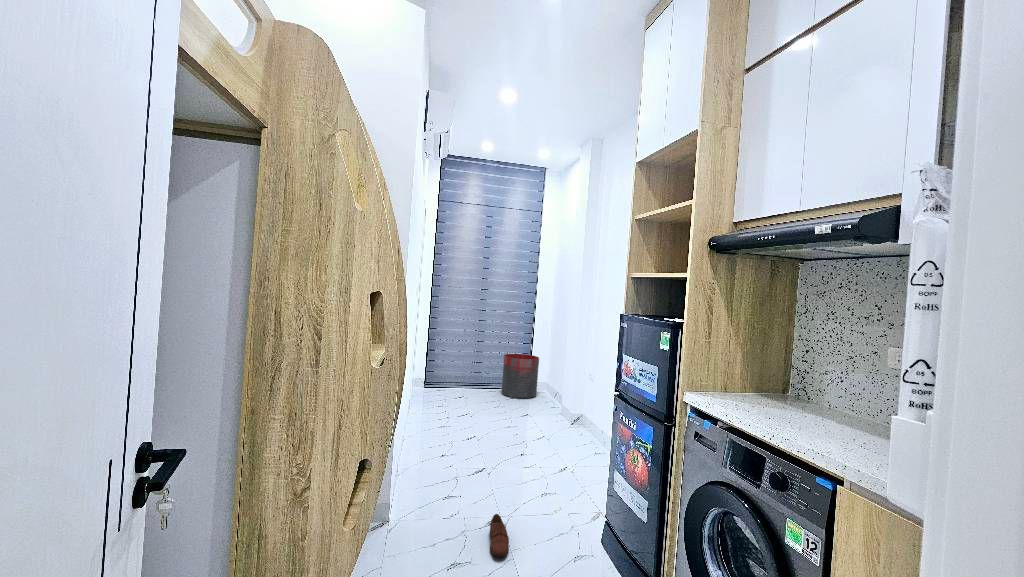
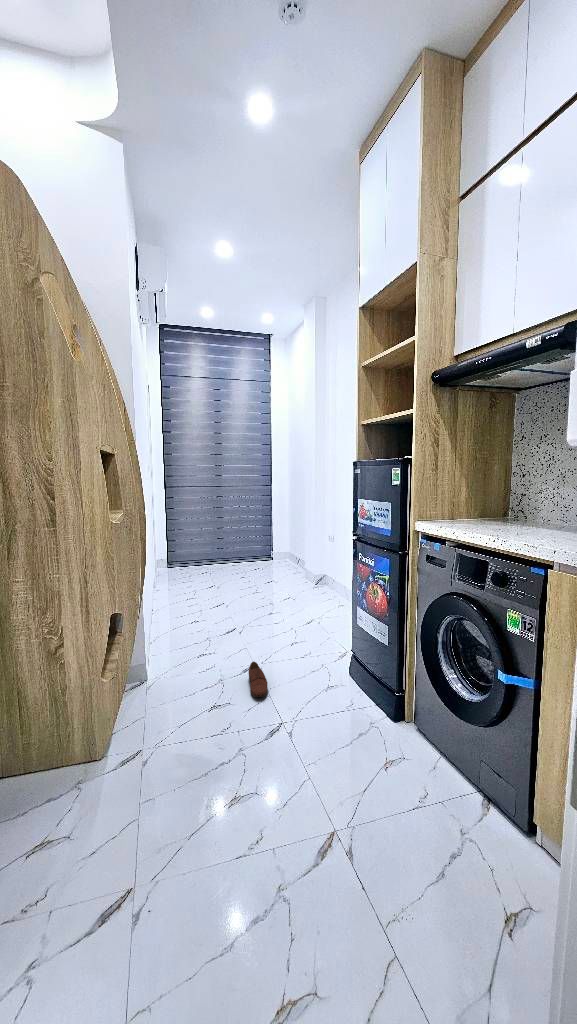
trash can: present [501,354,539,398] -> none [247,522,282,564]

